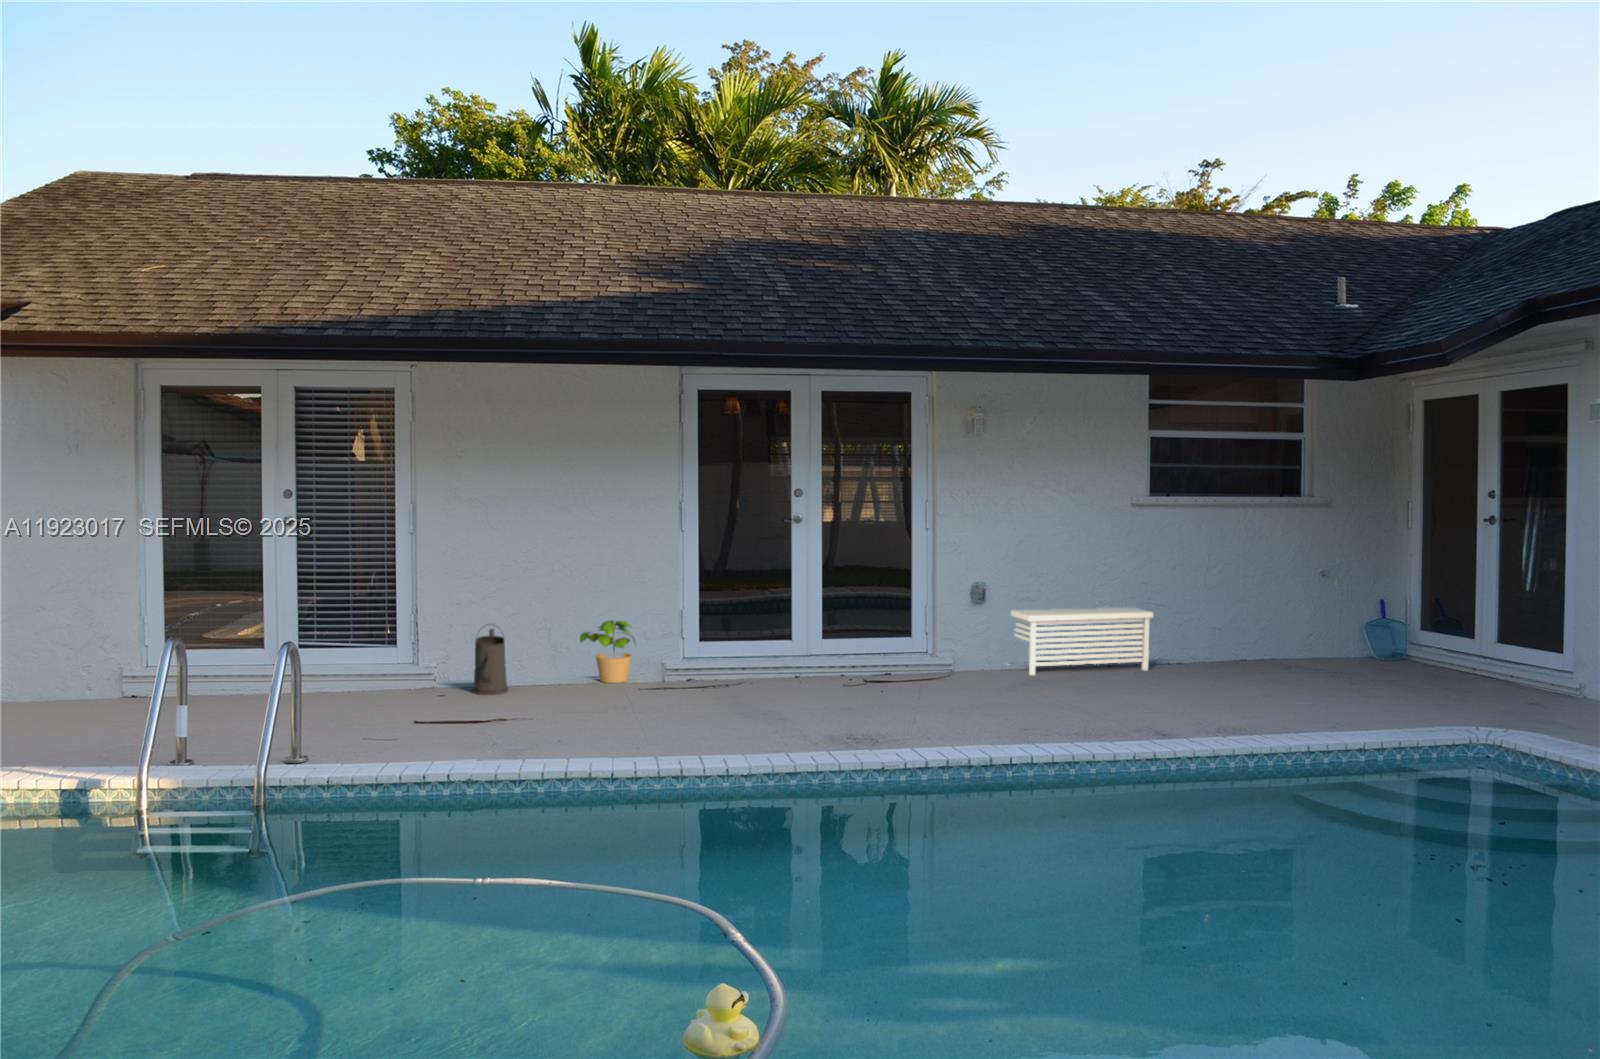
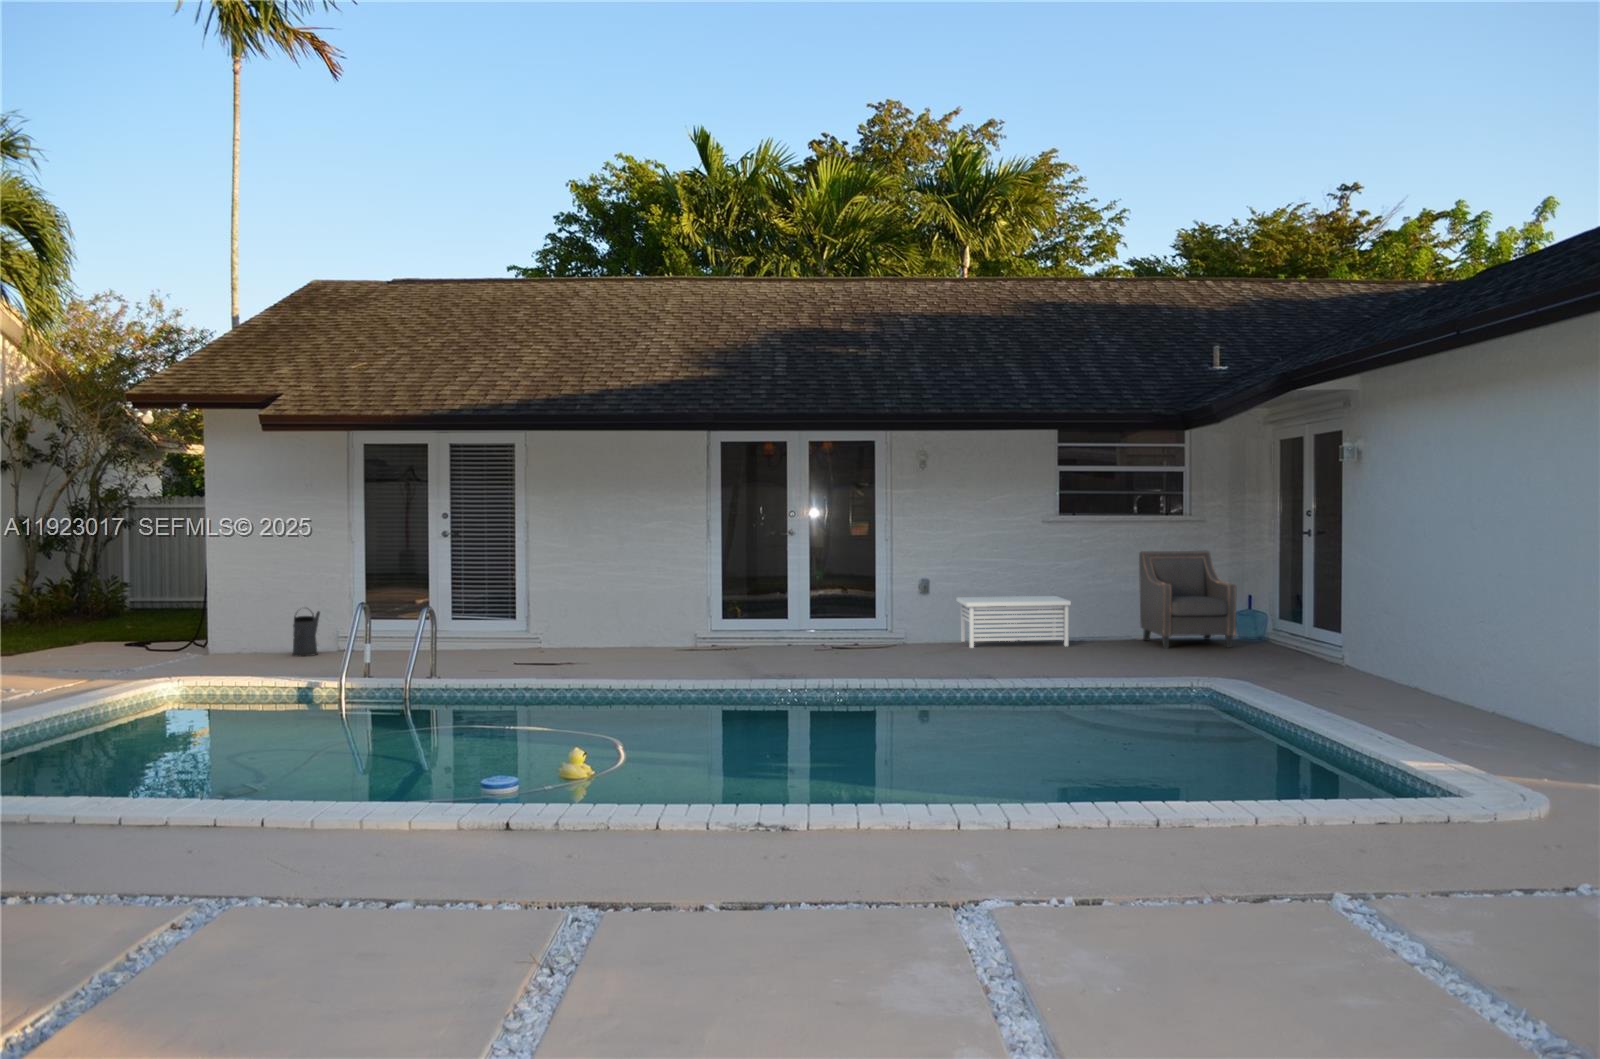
chair: none [1214,546,1350,672] -> present [1139,551,1236,648]
potted plant: present [580,620,633,683] -> none [635,603,676,648]
watering can: present [473,629,508,695] -> present [292,611,320,656]

